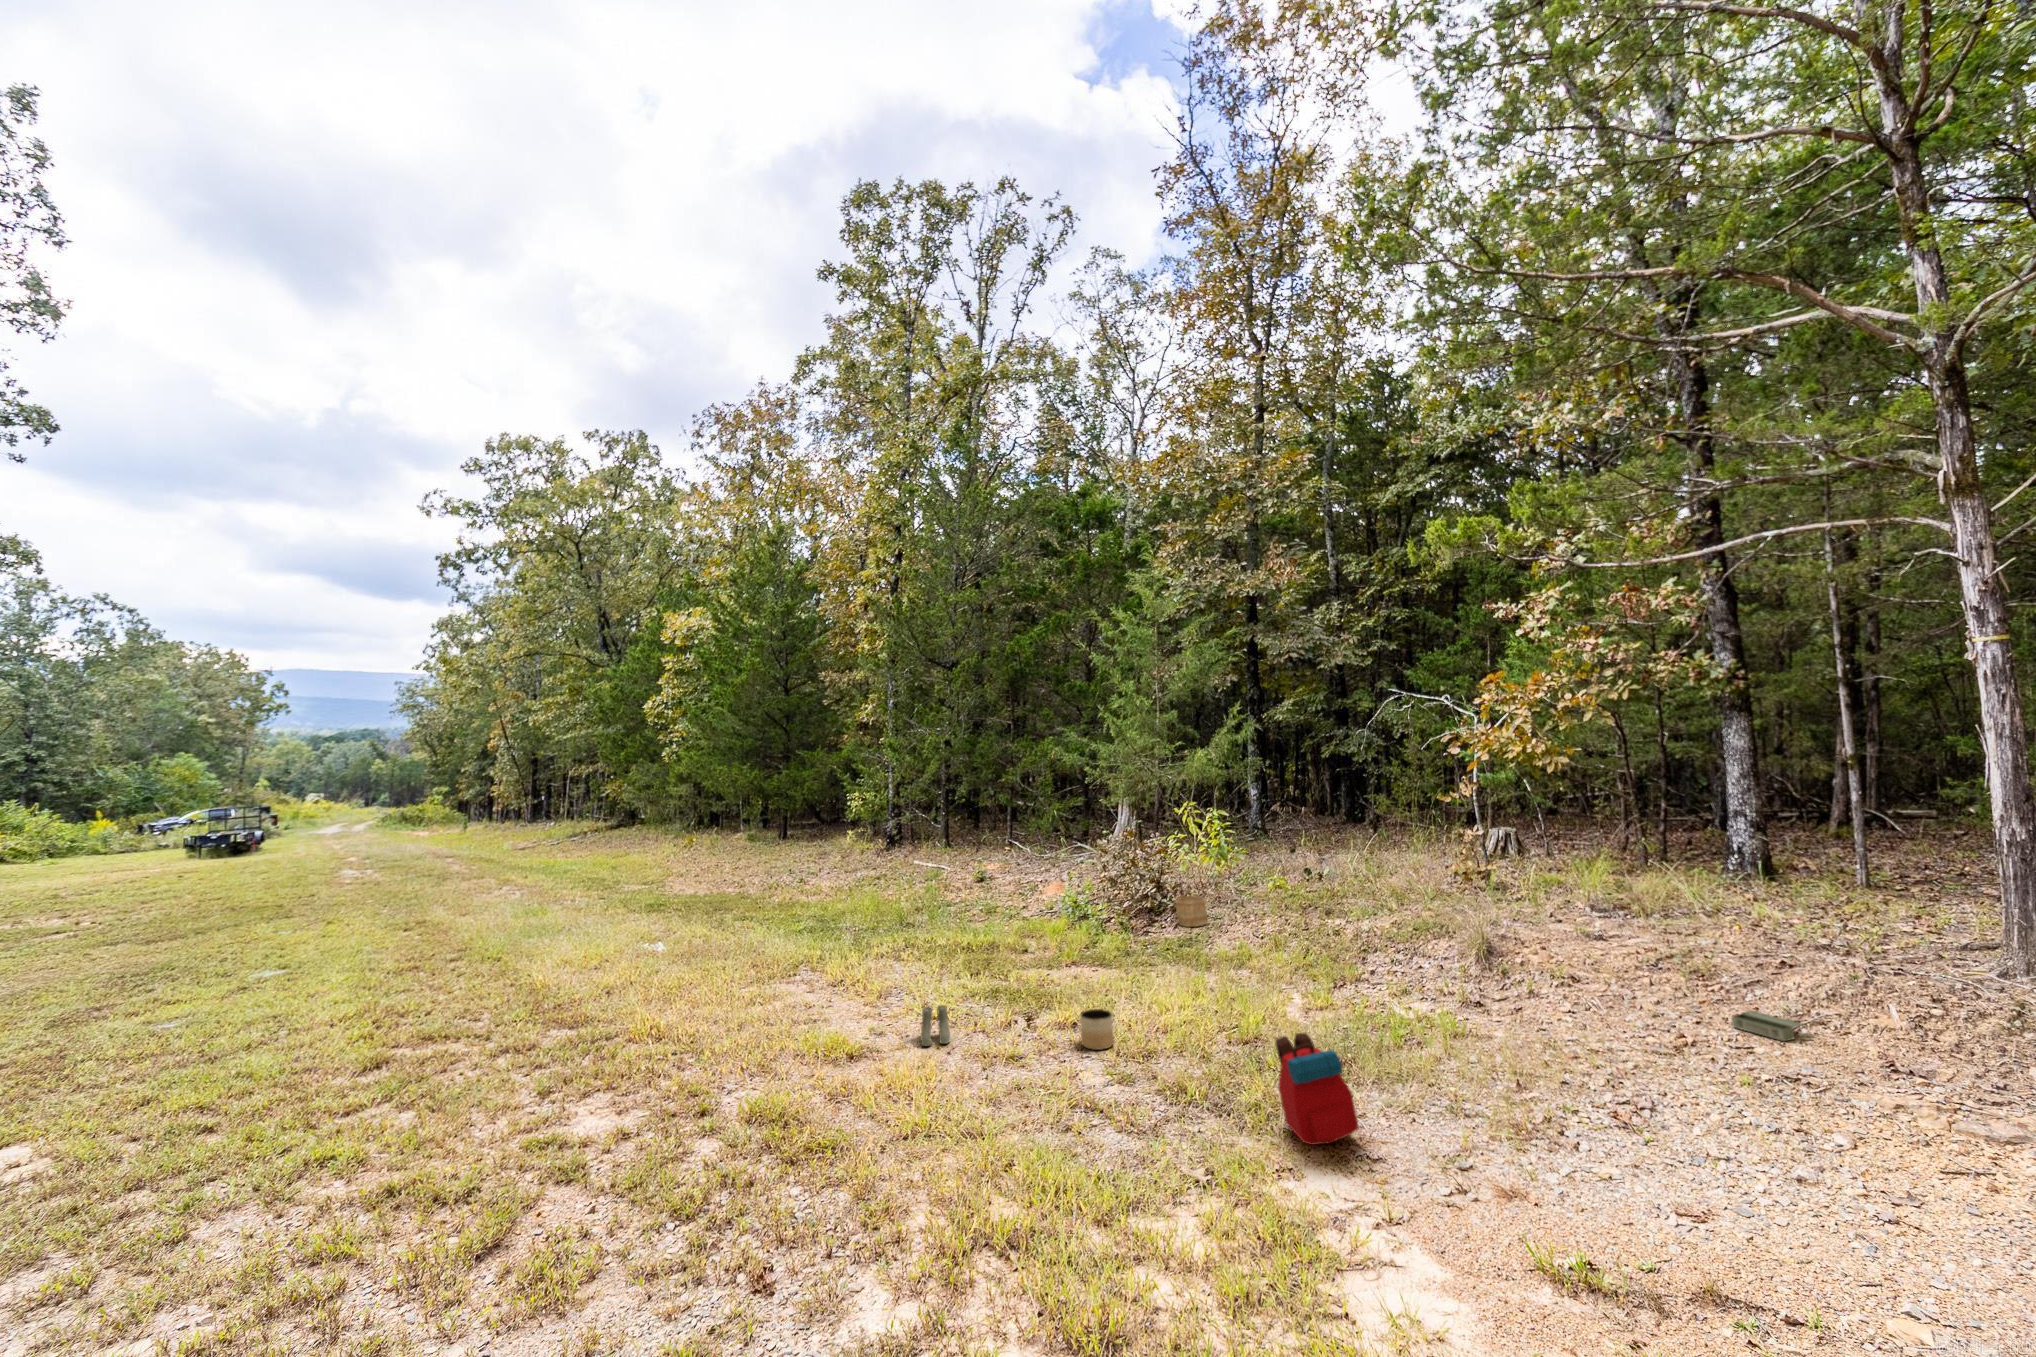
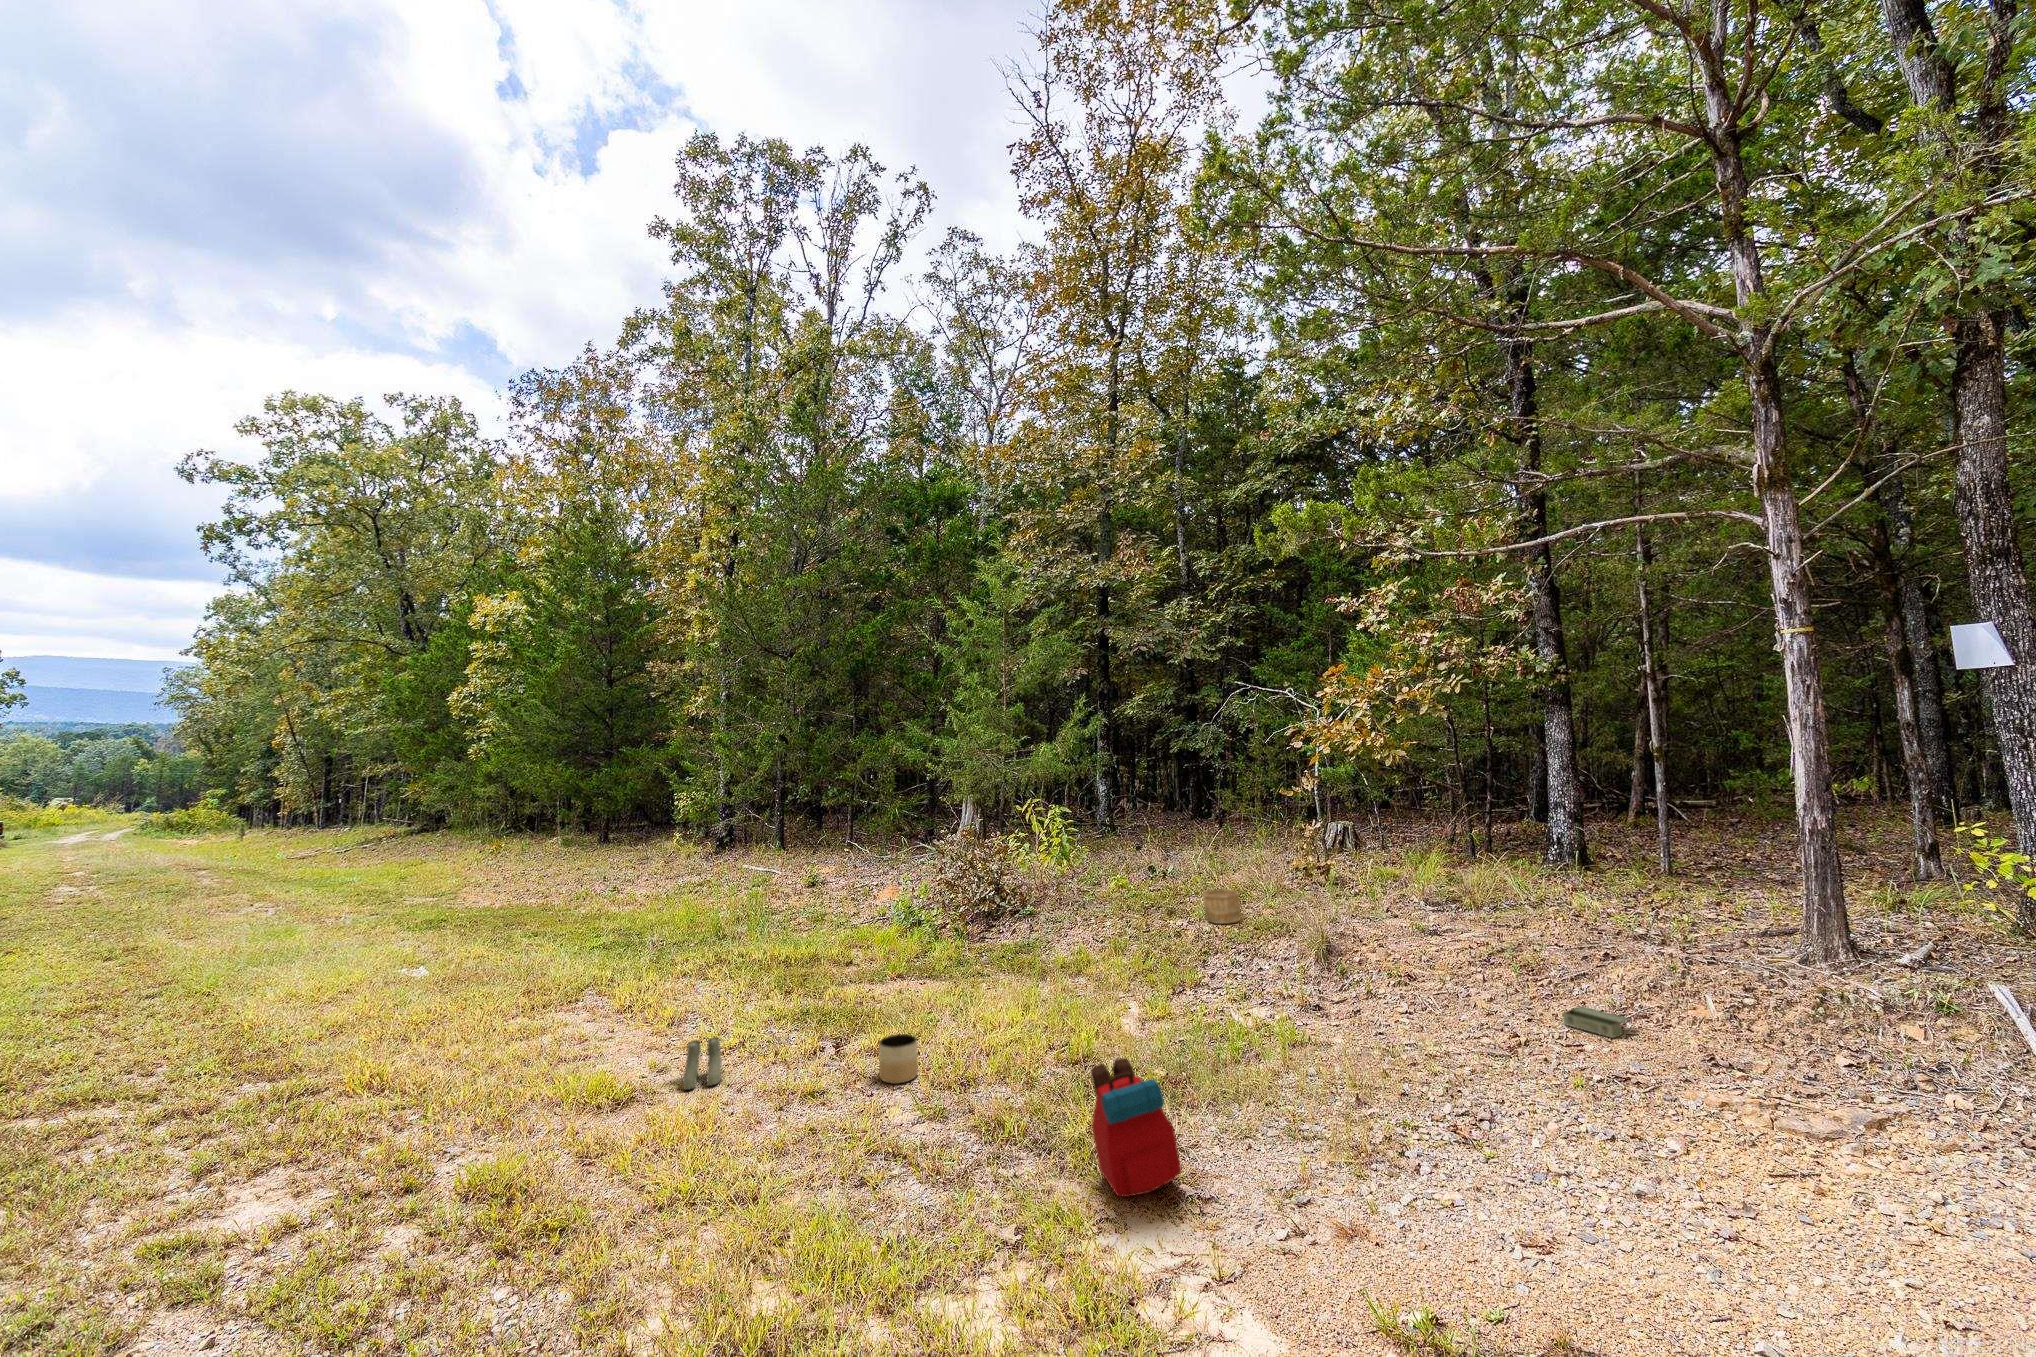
wooden bucket: present [1175,896,1207,927] -> present [1203,889,1241,924]

